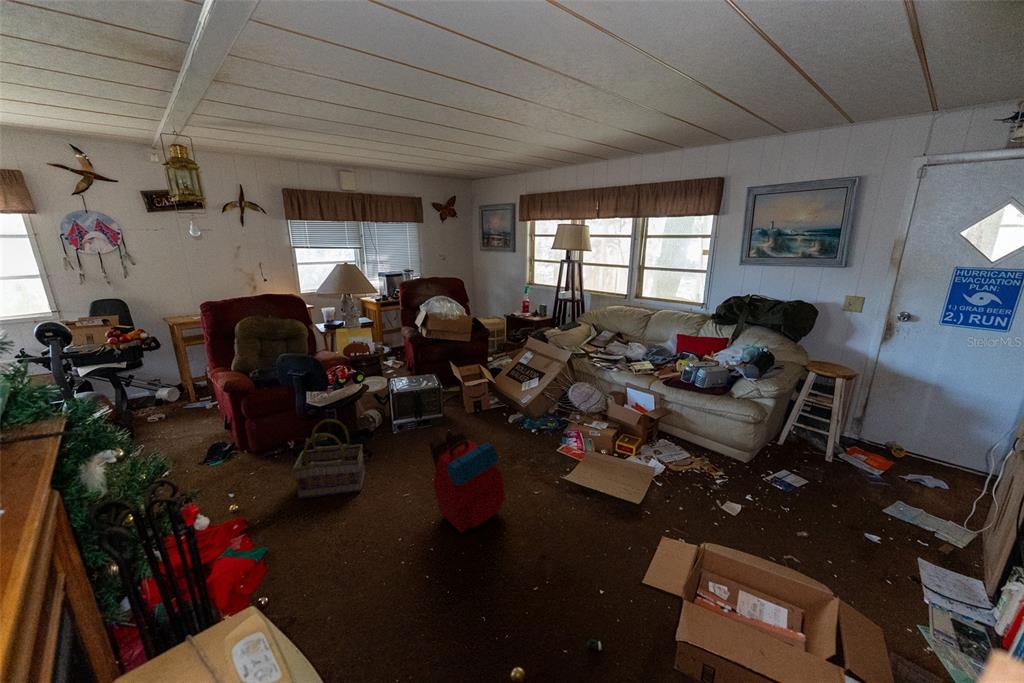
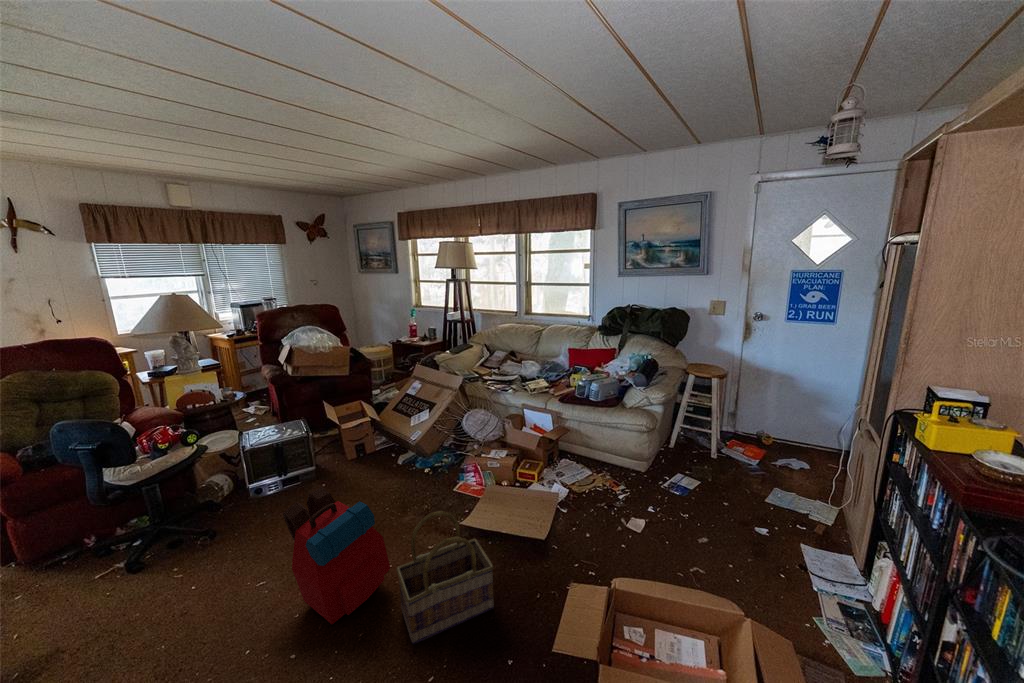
basket: present [293,419,365,499] -> present [396,511,494,644]

